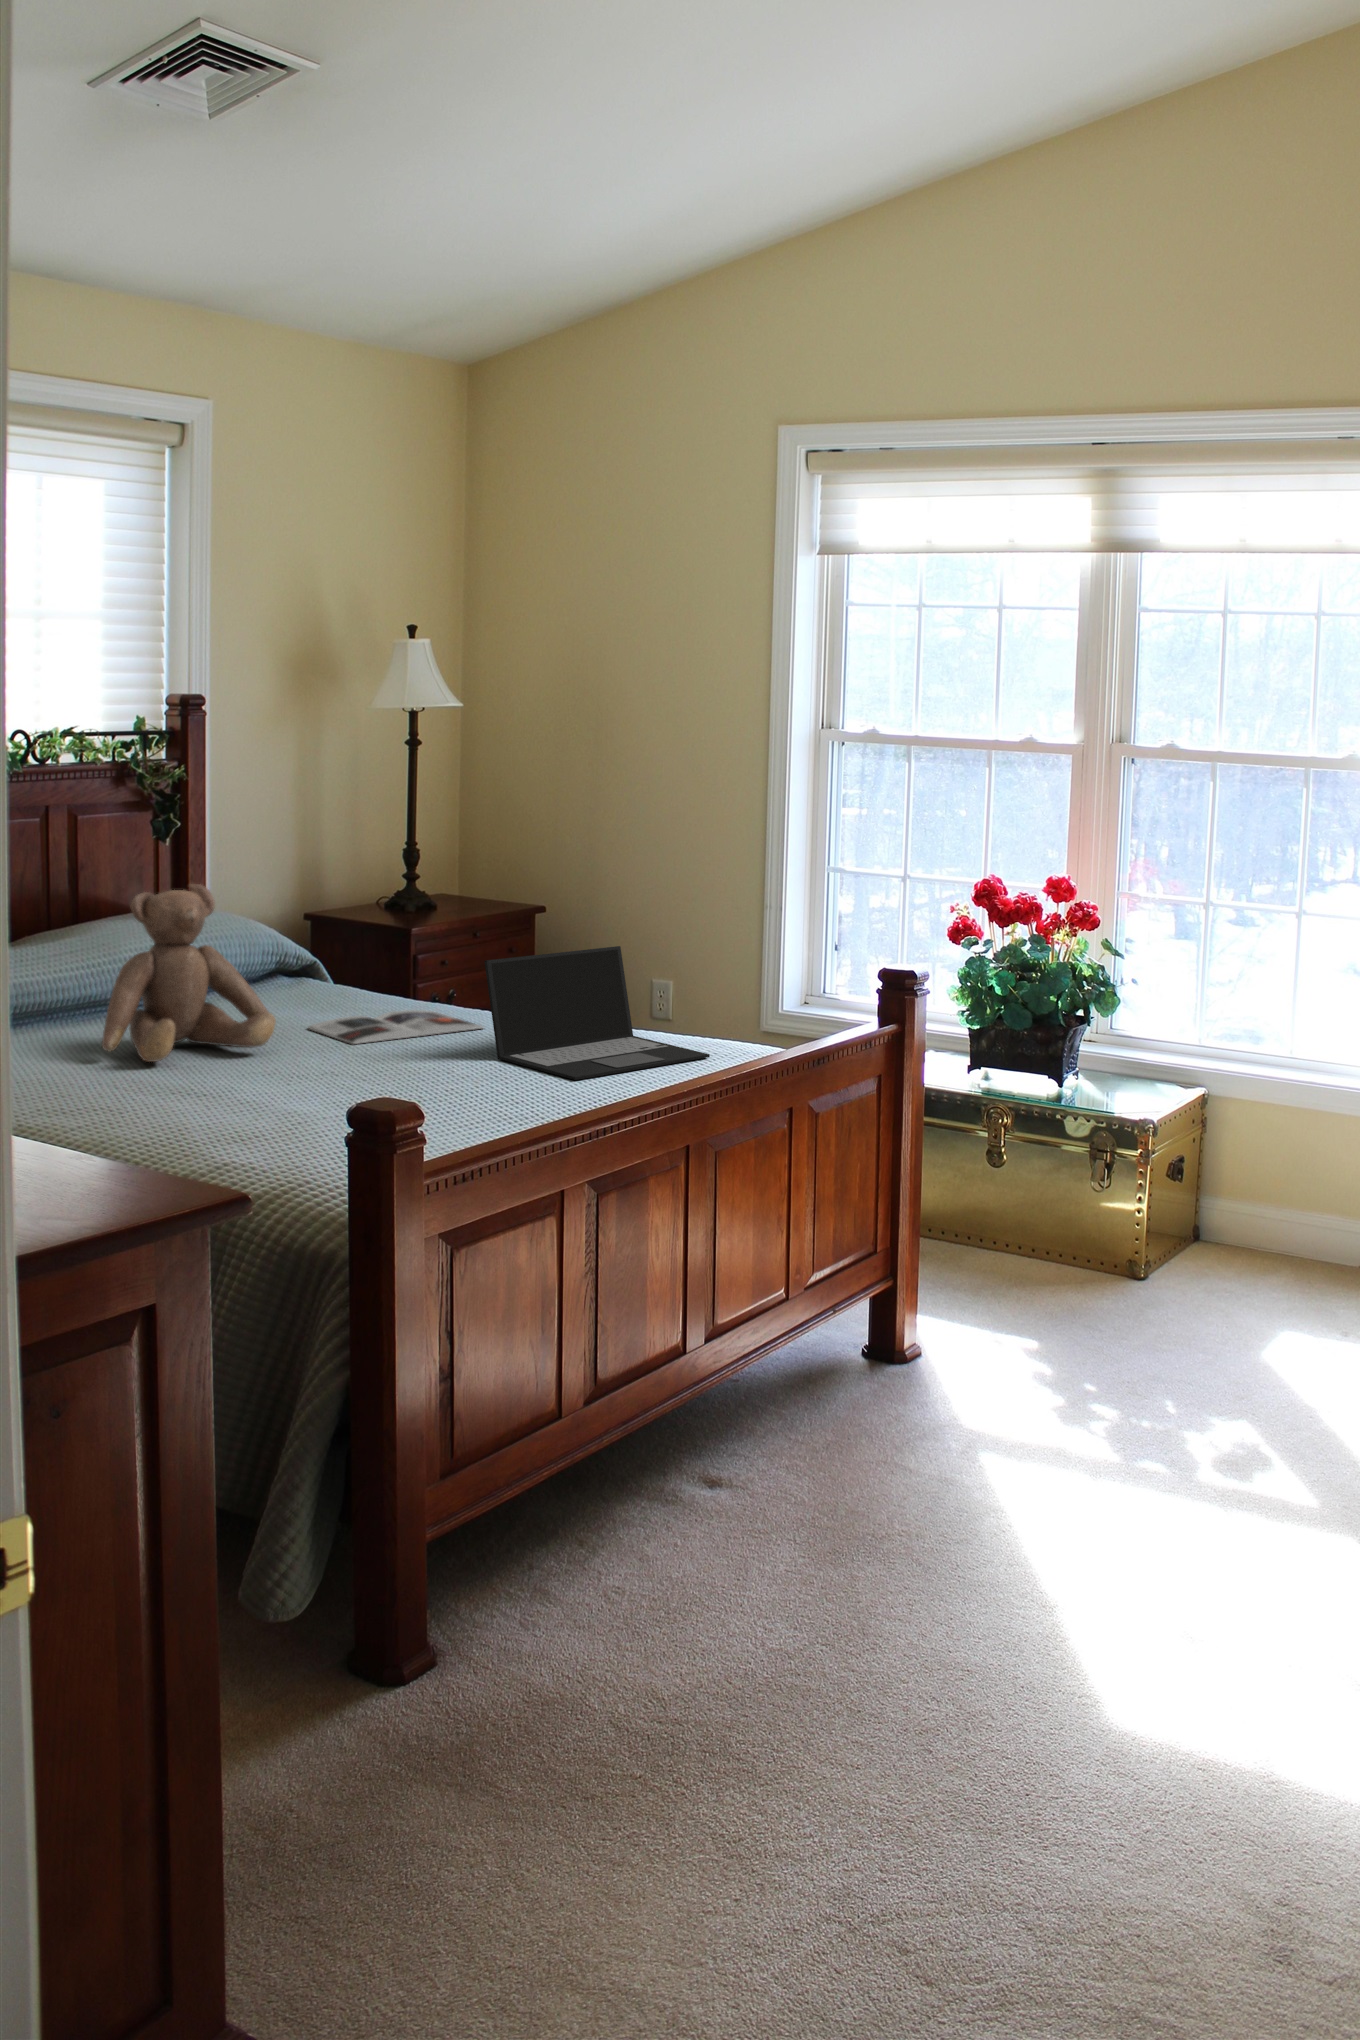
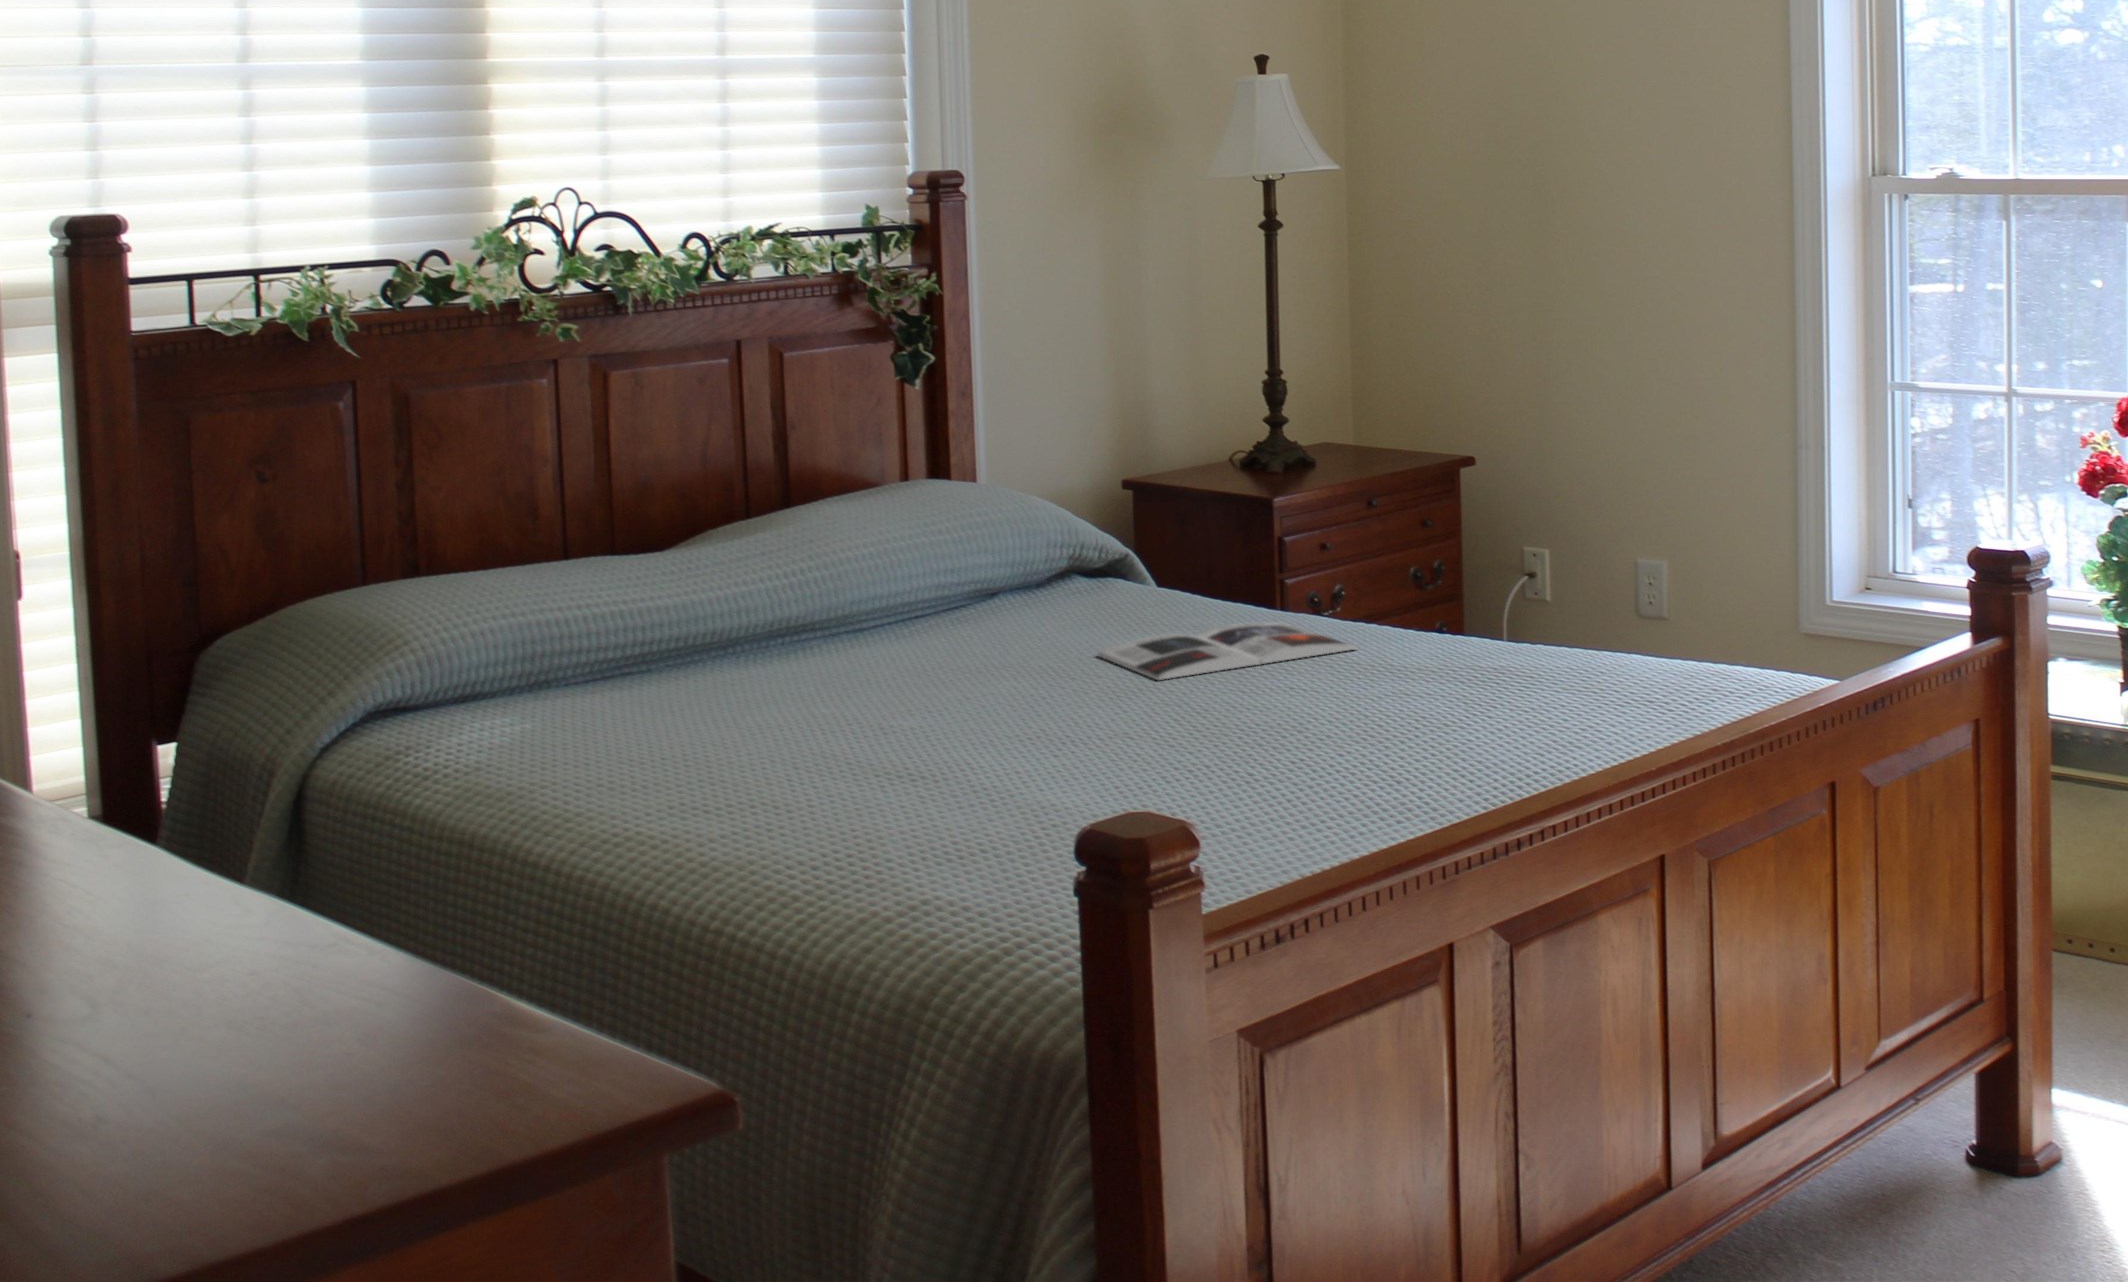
teddy bear: present [102,884,276,1062] -> none [788,447,1042,716]
laptop: present [484,946,710,1080] -> none [1346,519,1701,736]

